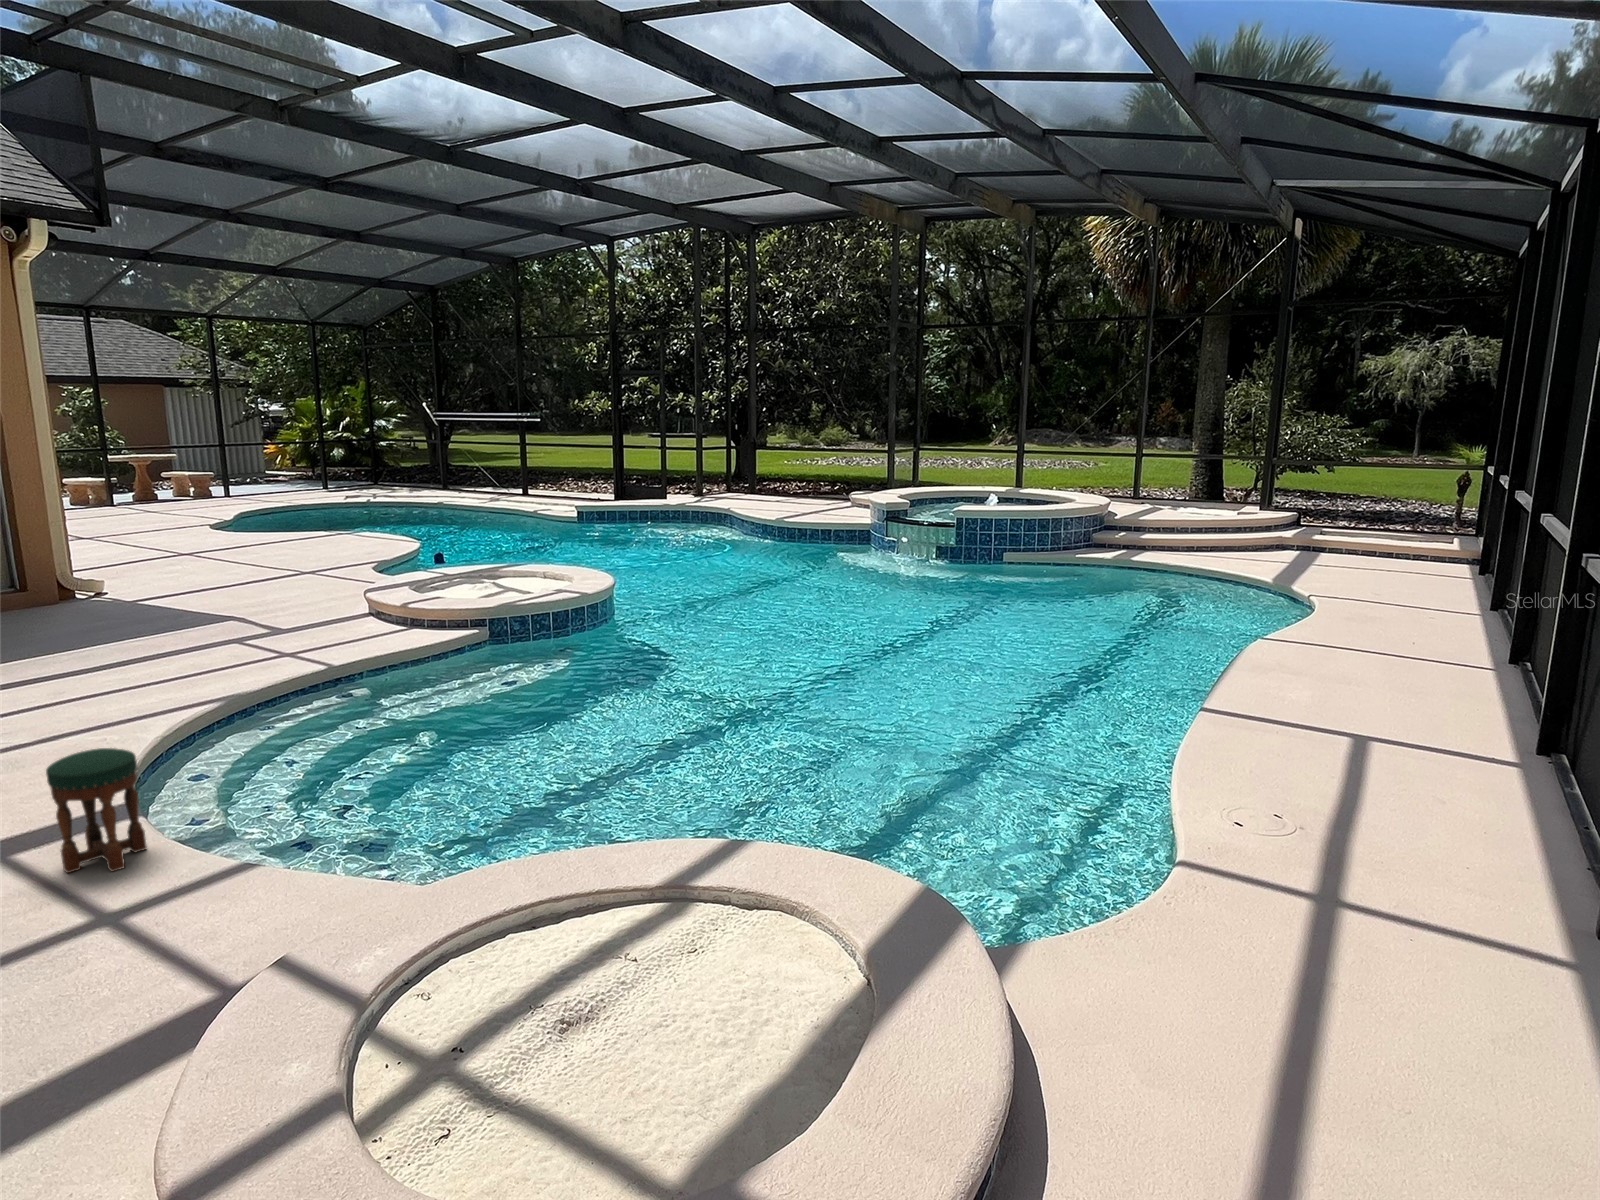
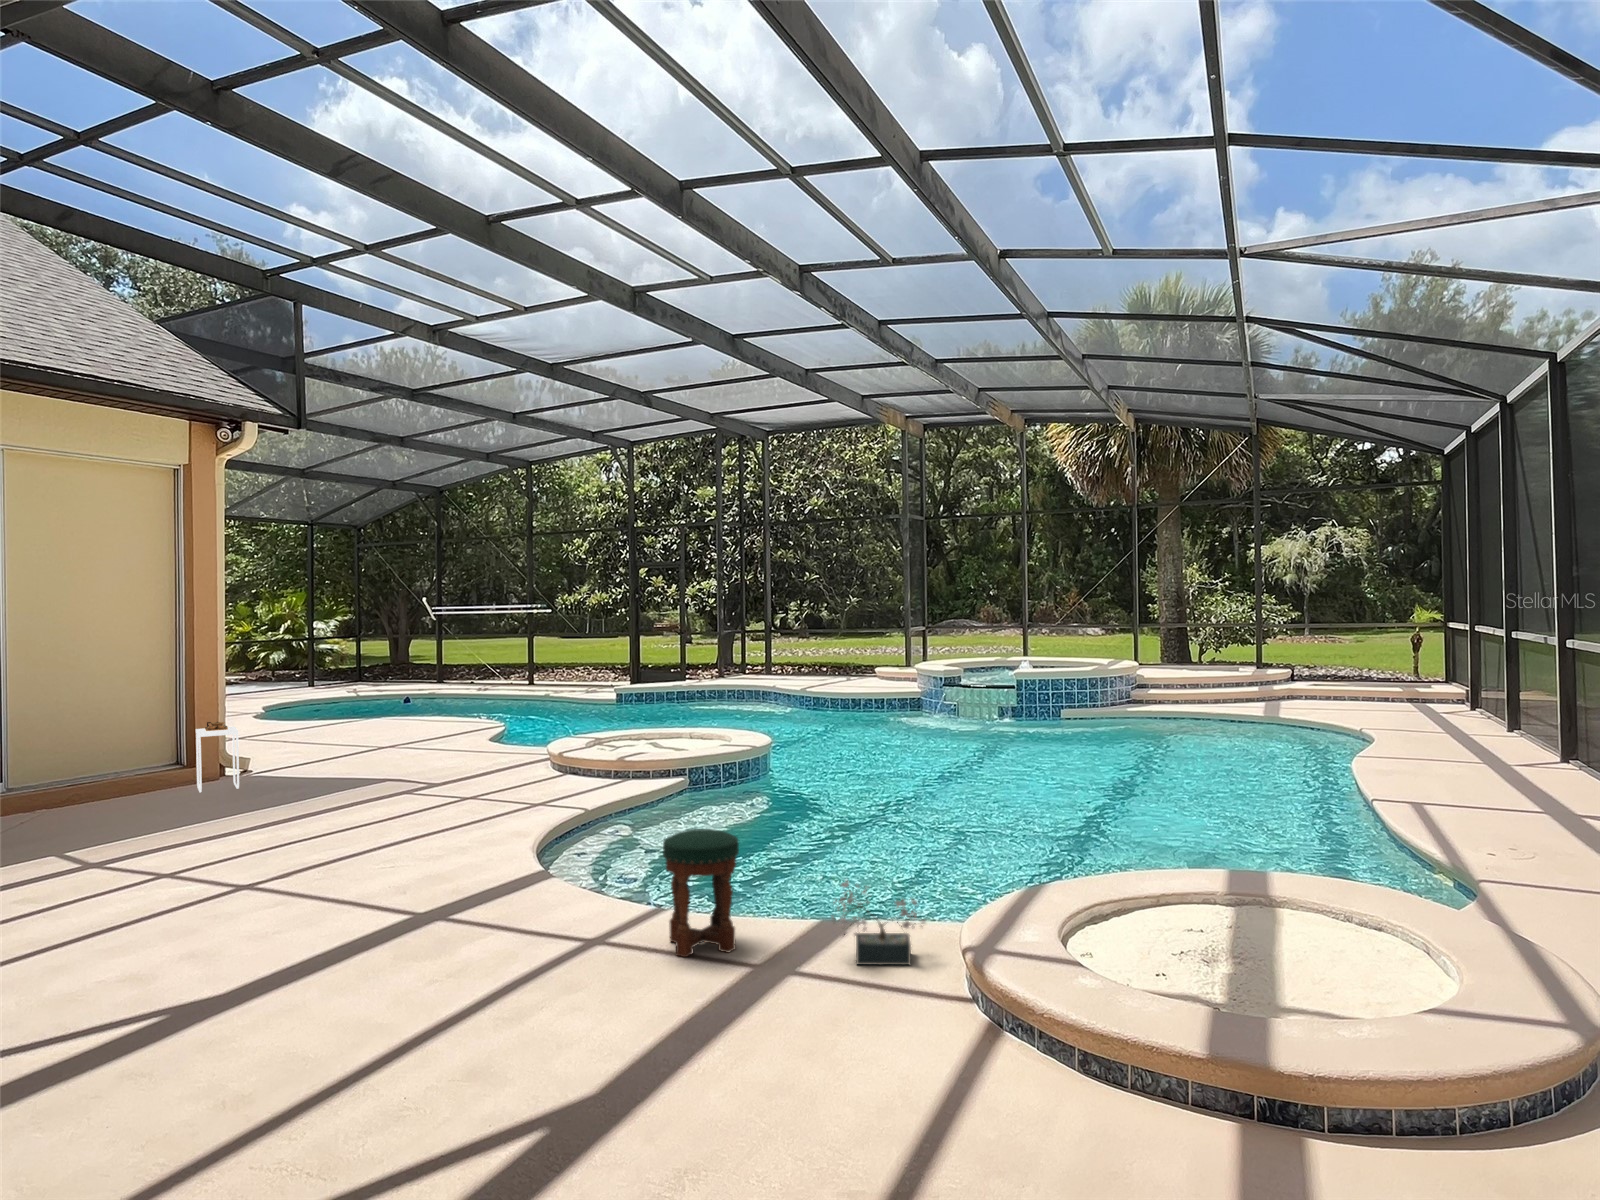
side table: none [27,555,83,620] -> present [196,722,239,792]
decorative plant: none [161,815,270,909] -> present [832,881,925,965]

